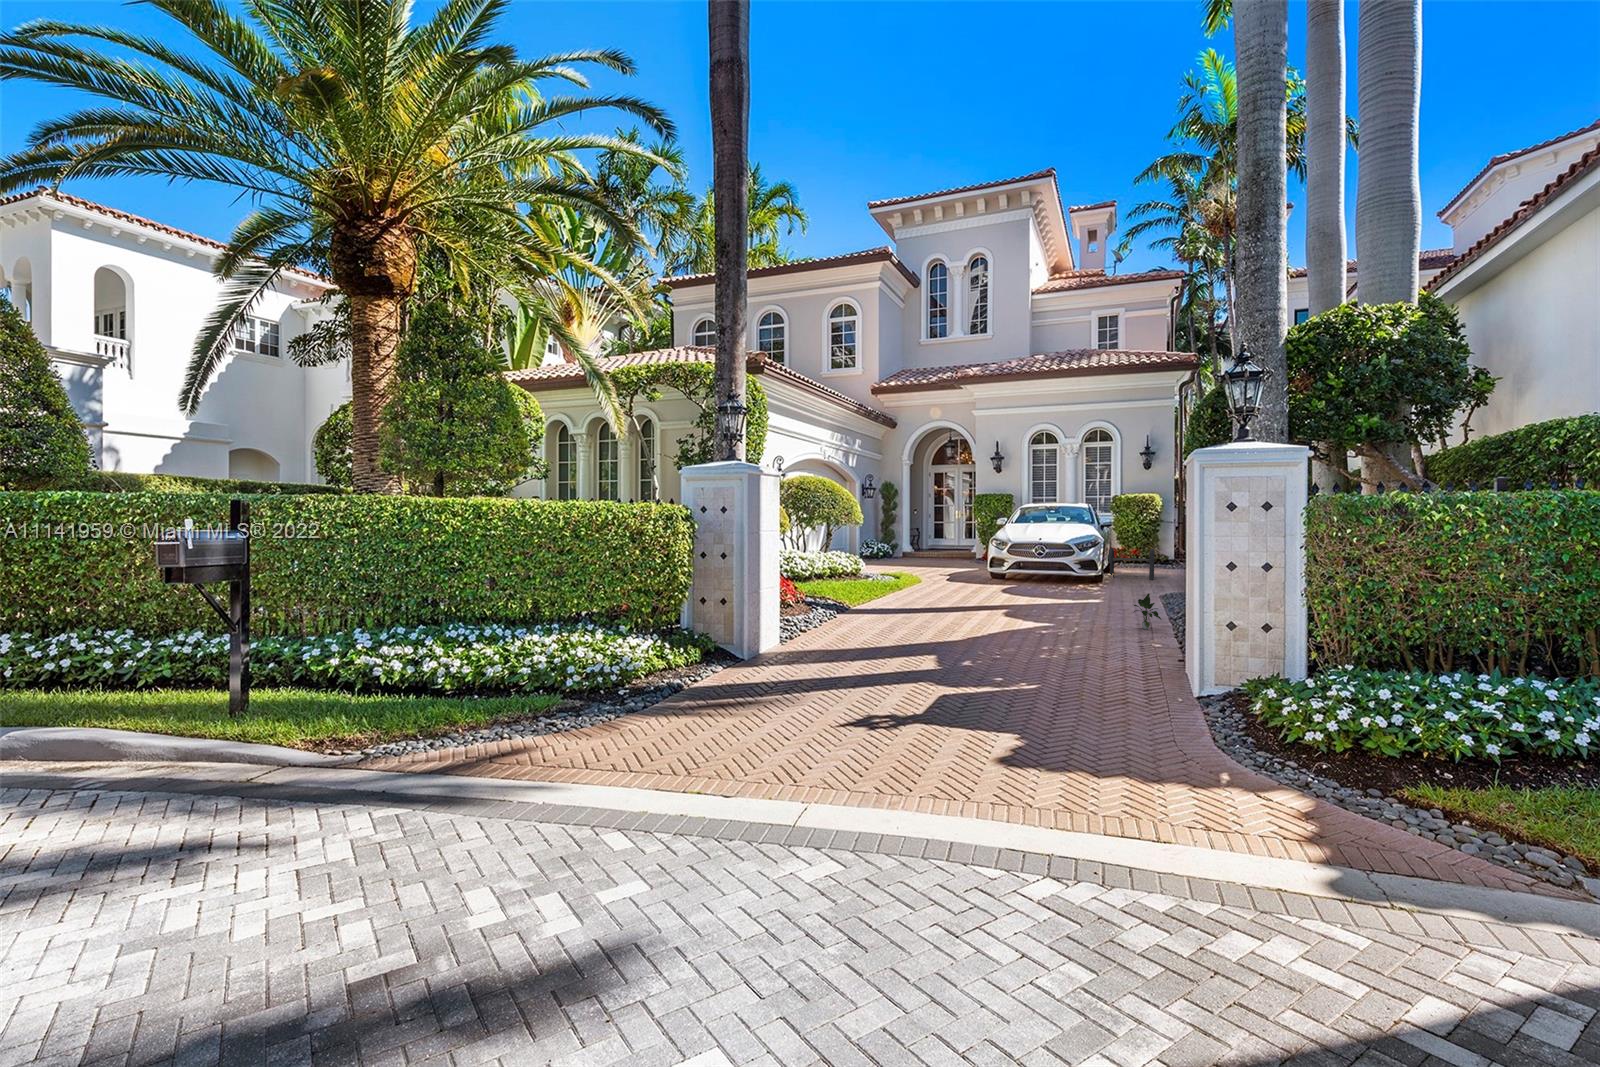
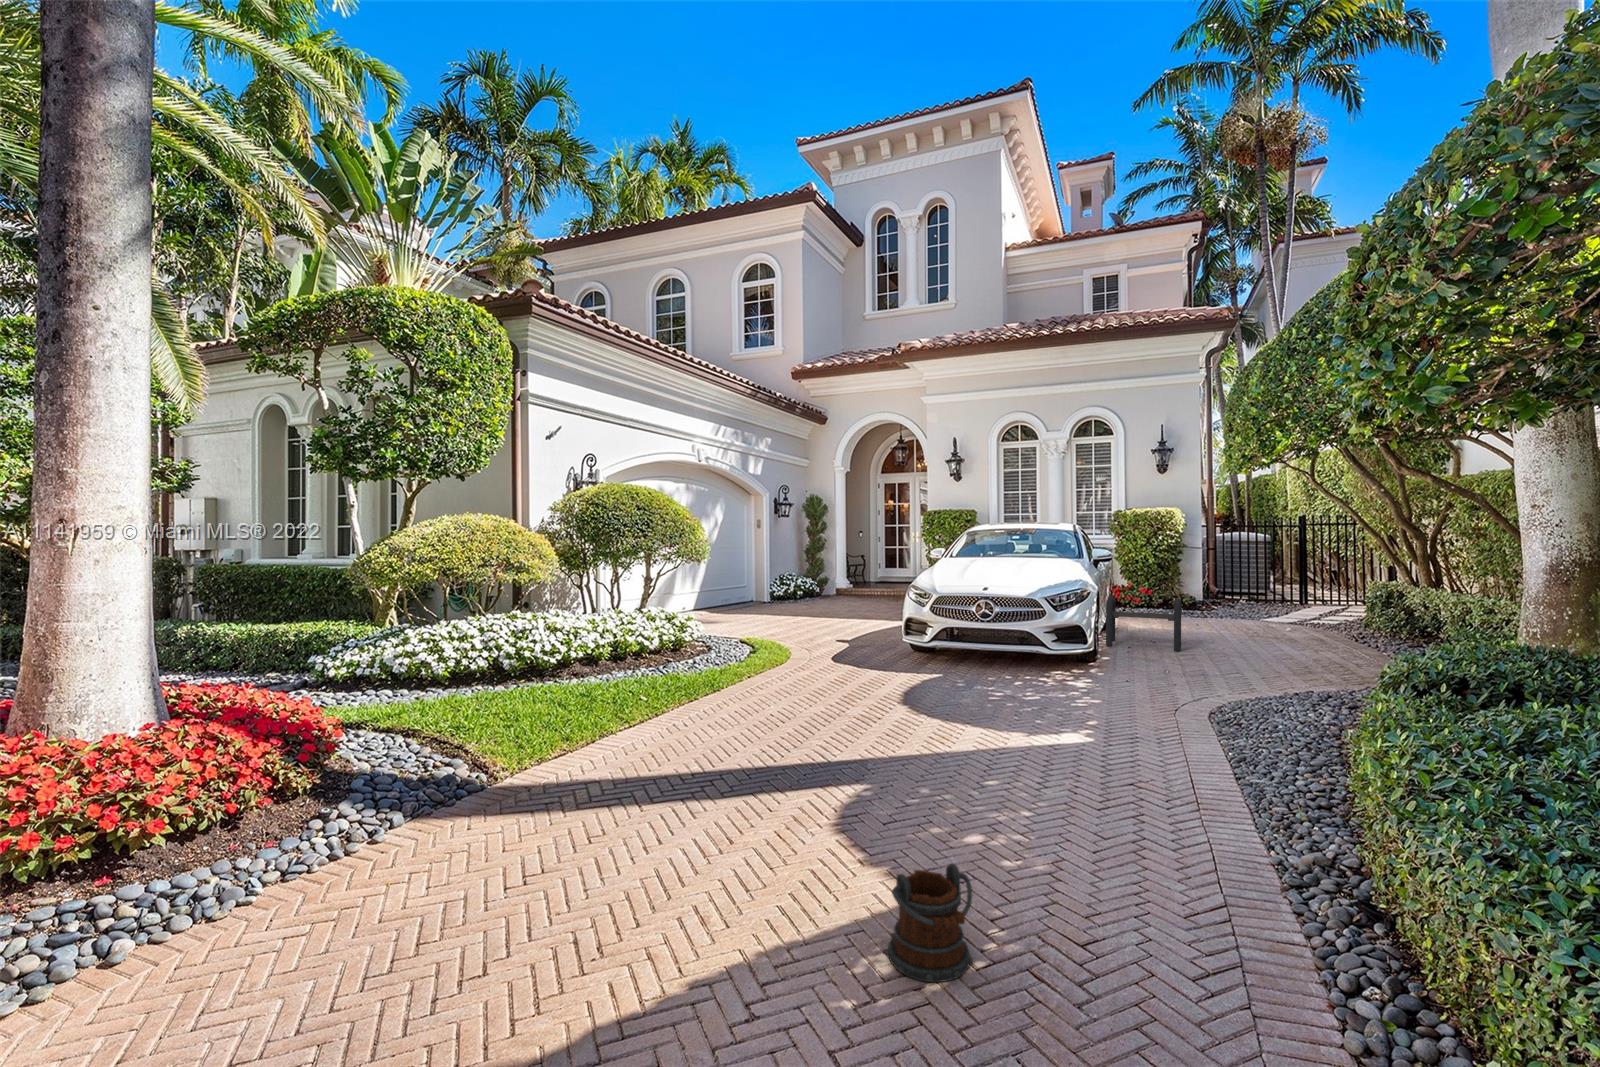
potted plant: present [1134,594,1161,630] -> none [1162,865,1269,991]
bucket: none [1047,599,1074,629] -> present [886,864,973,982]

